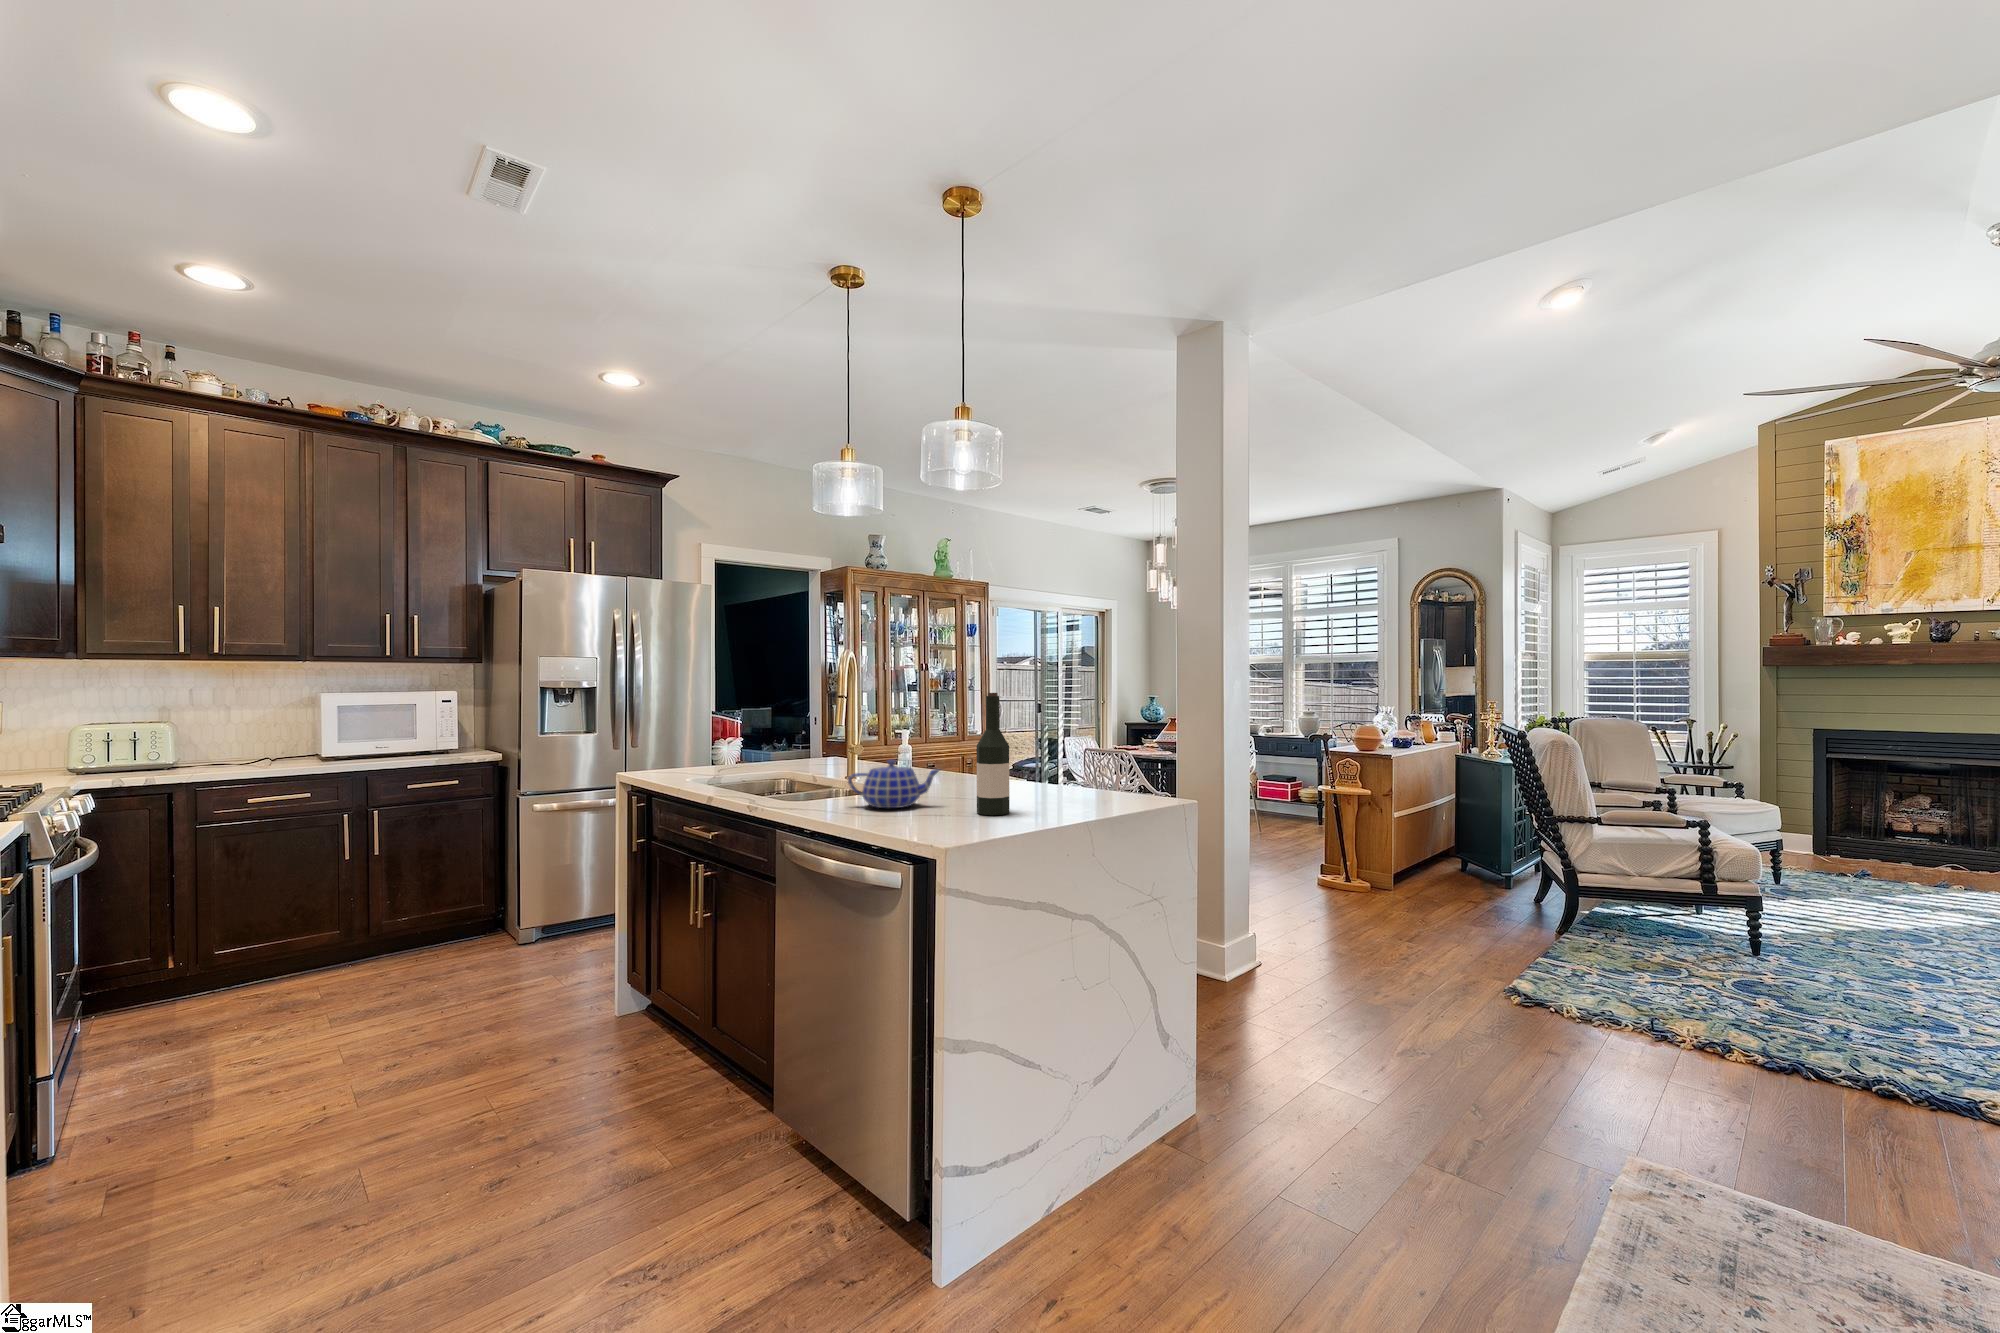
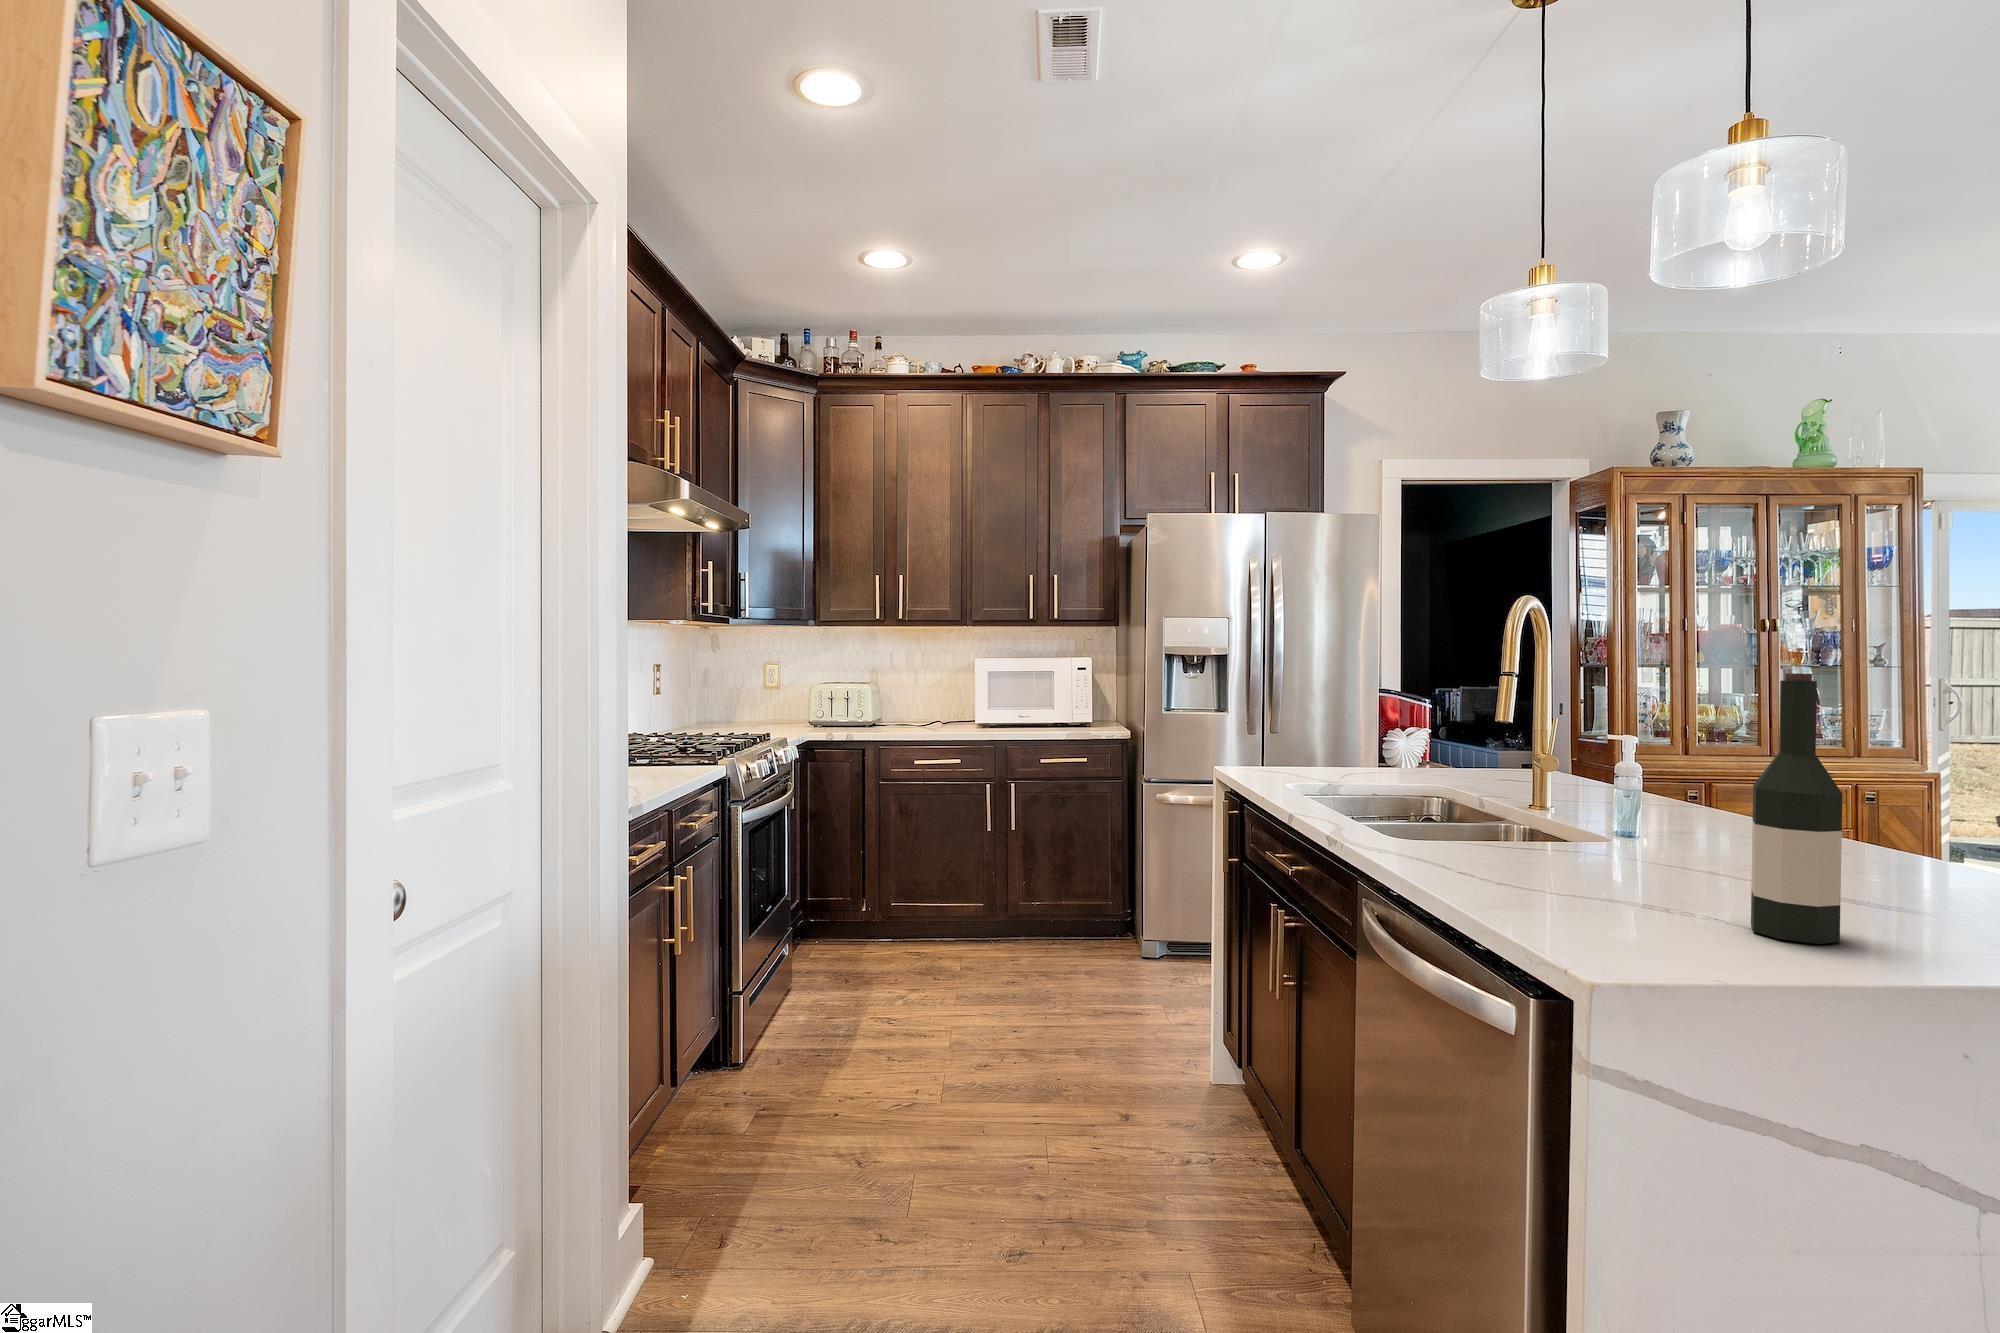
teapot: present [848,760,939,808] -> none [1480,793,1677,886]

